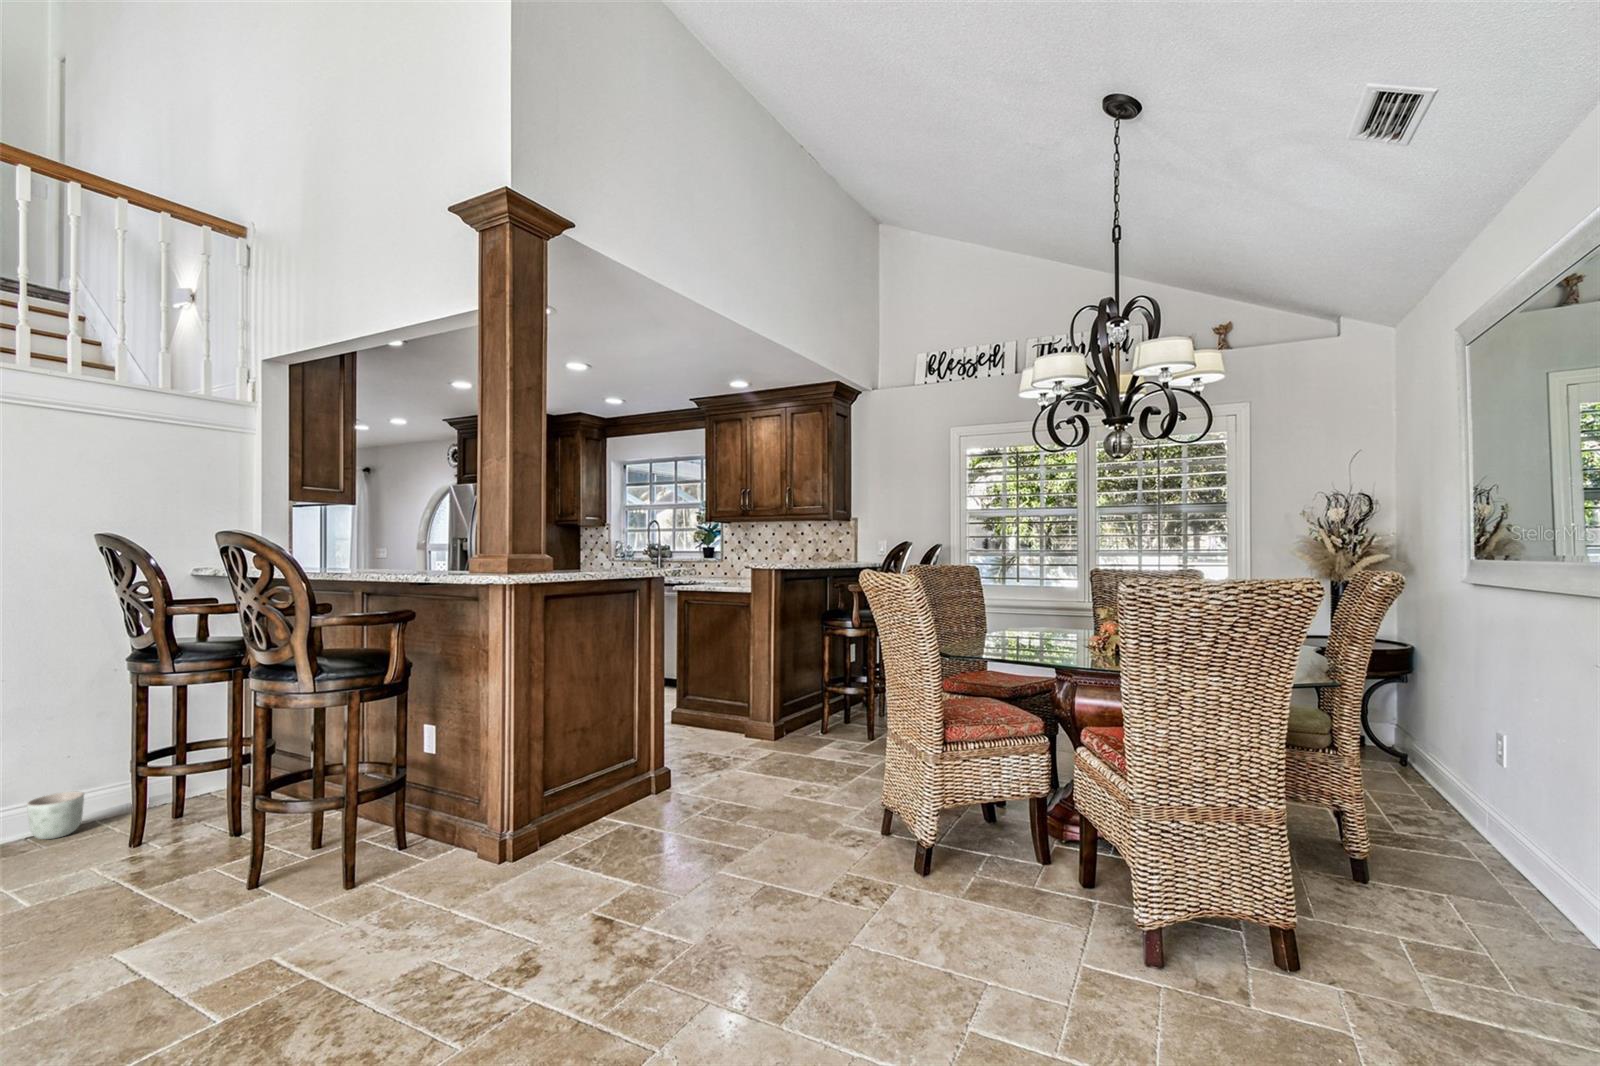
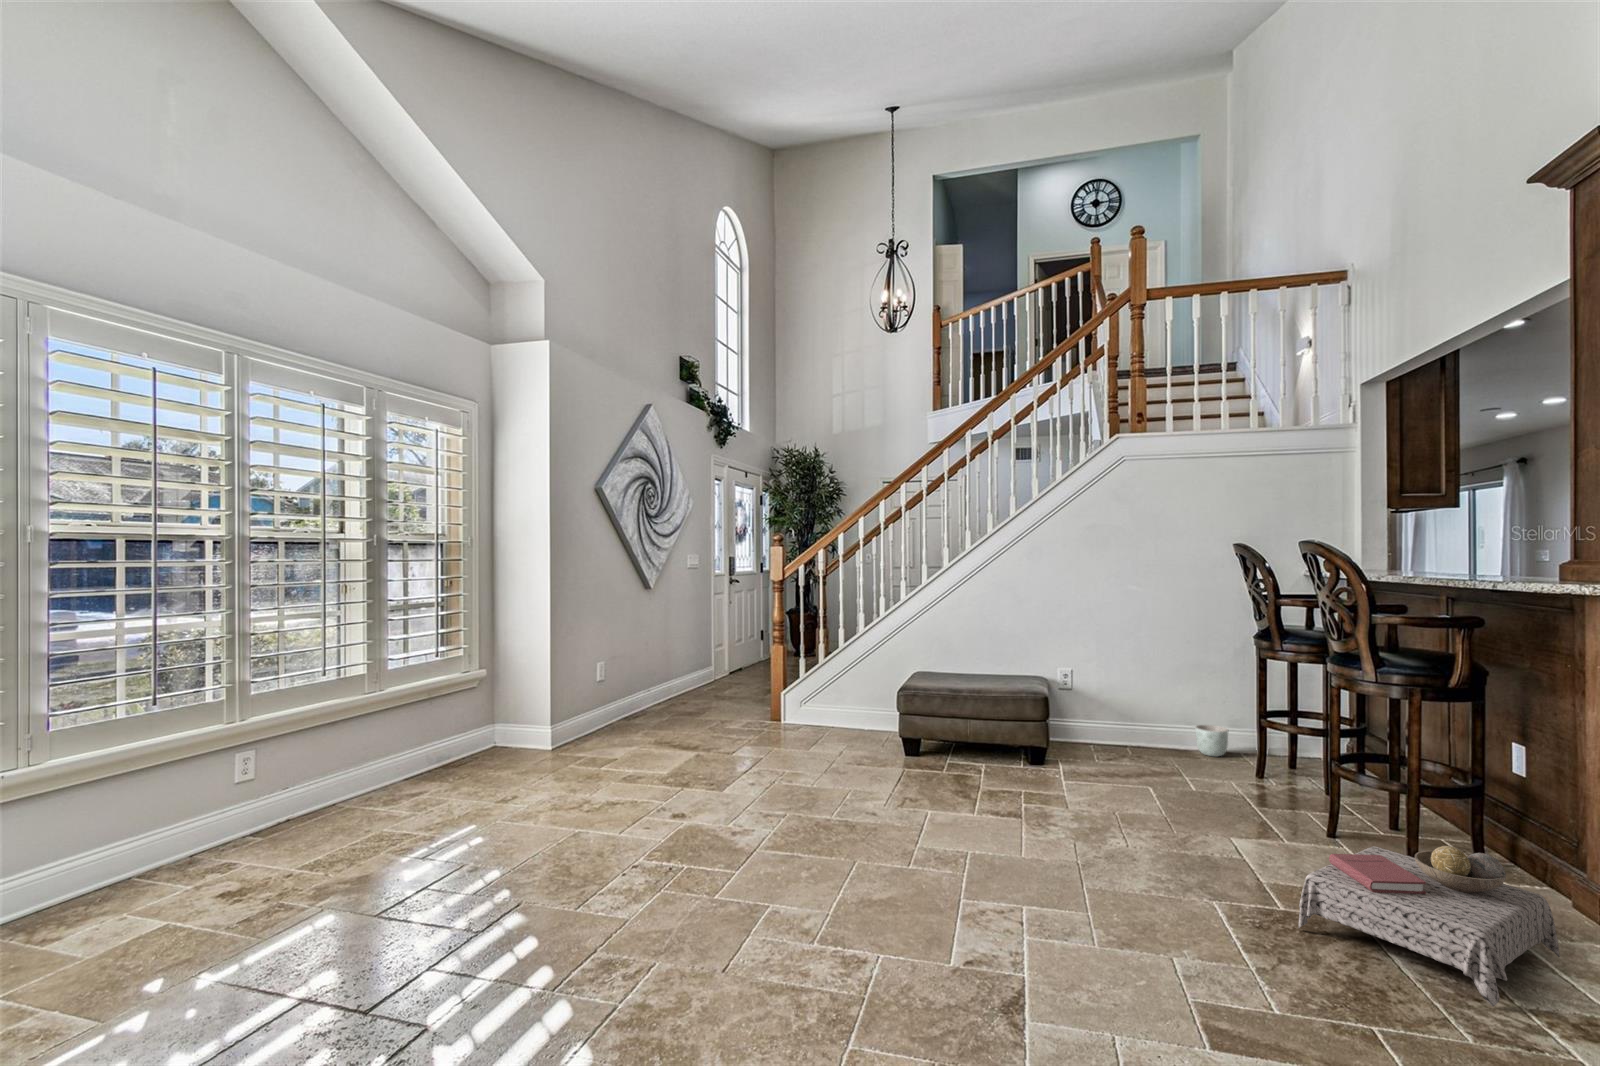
ottoman: none [252,843,488,1033] -> present [1298,846,1560,1006]

